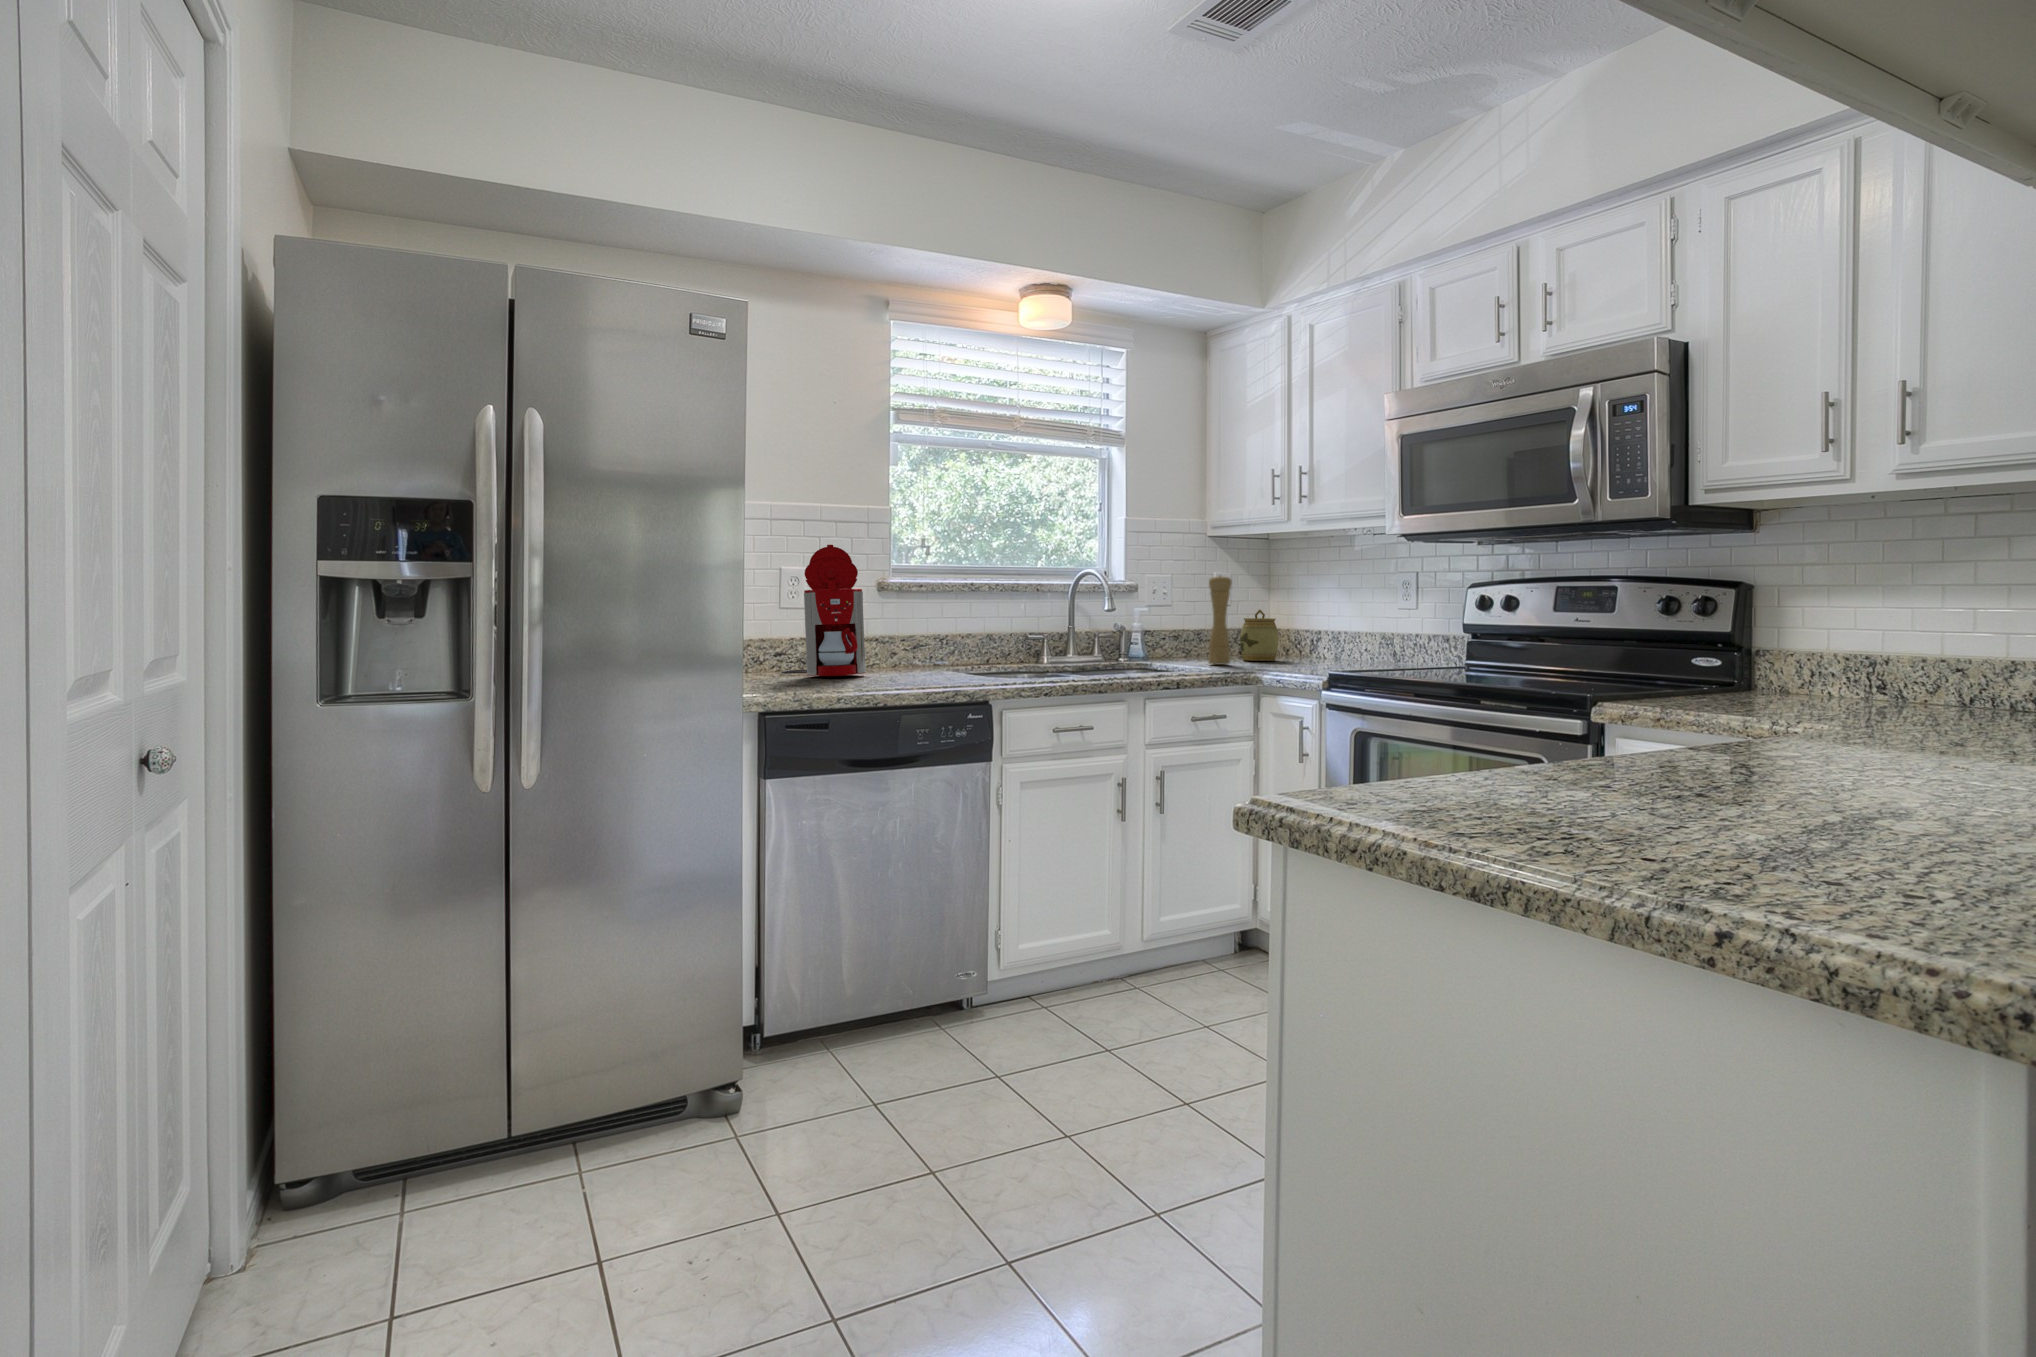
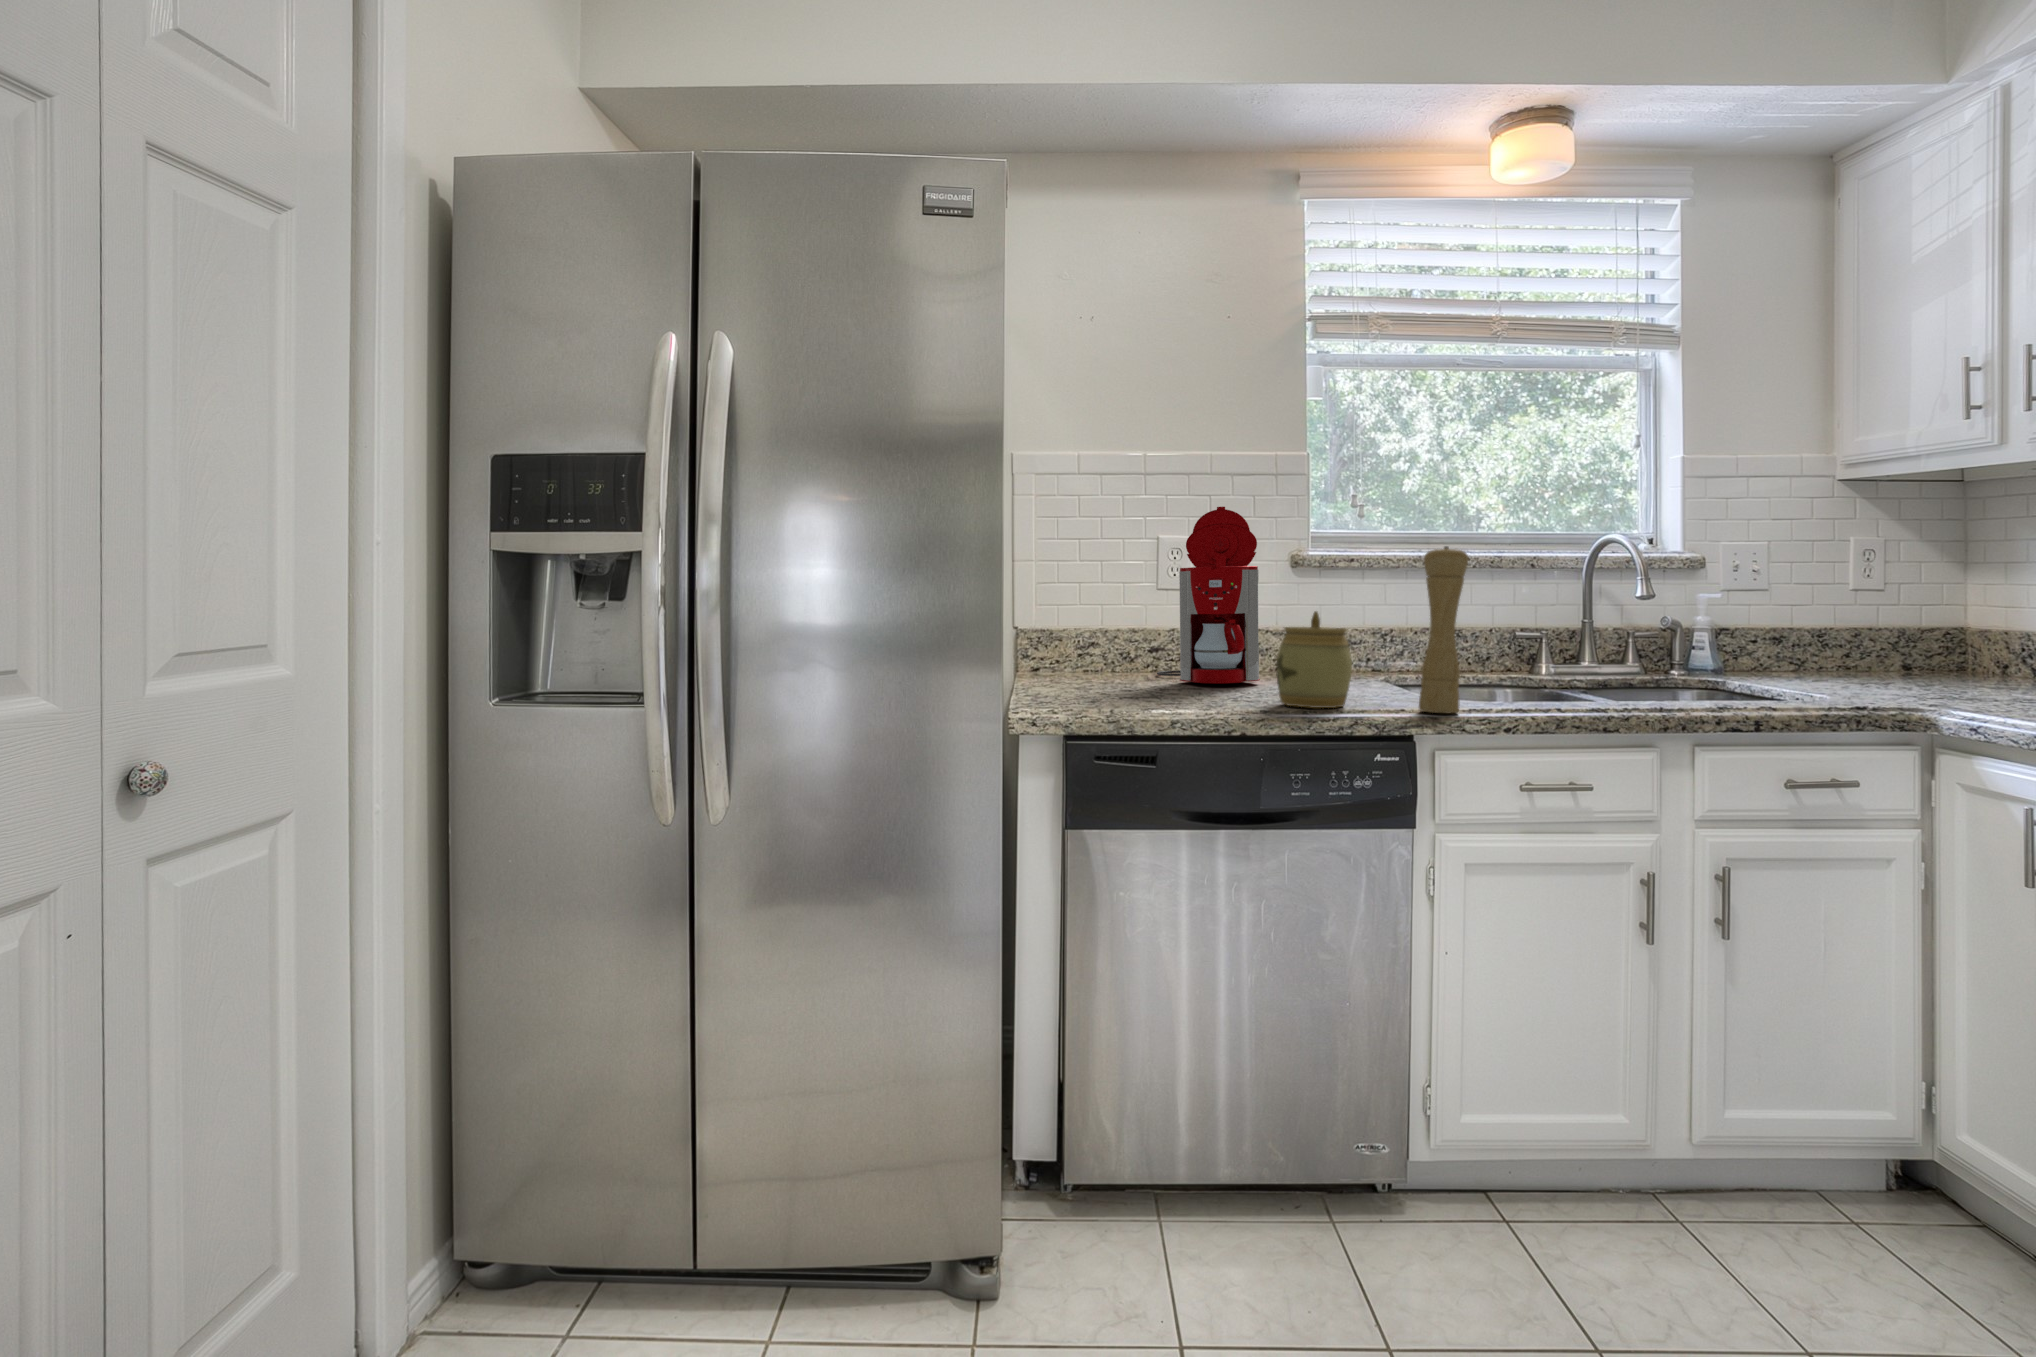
pepper mill: present [1208,576,1232,665] -> present [1419,546,1468,713]
jar: present [1240,610,1279,661] -> present [1276,611,1352,708]

